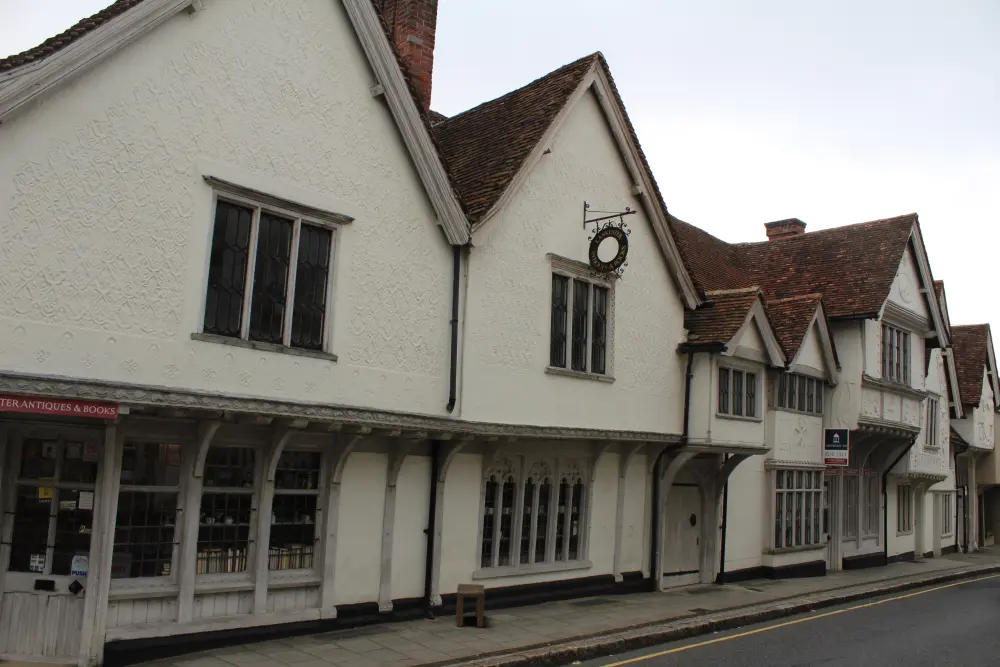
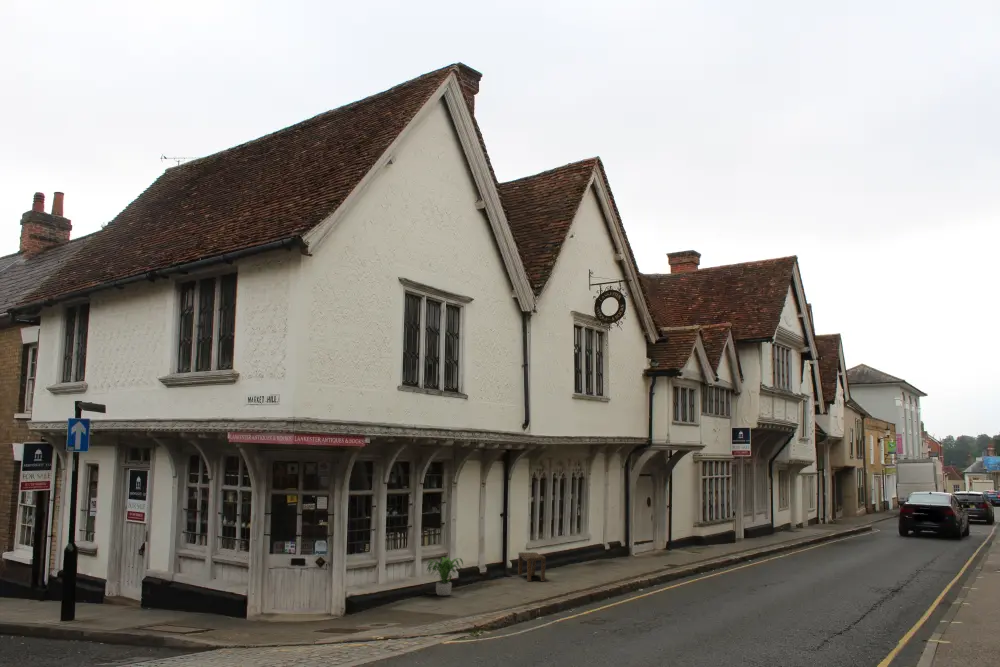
potted plant: none [272,589,329,646] -> present [427,557,463,595]

